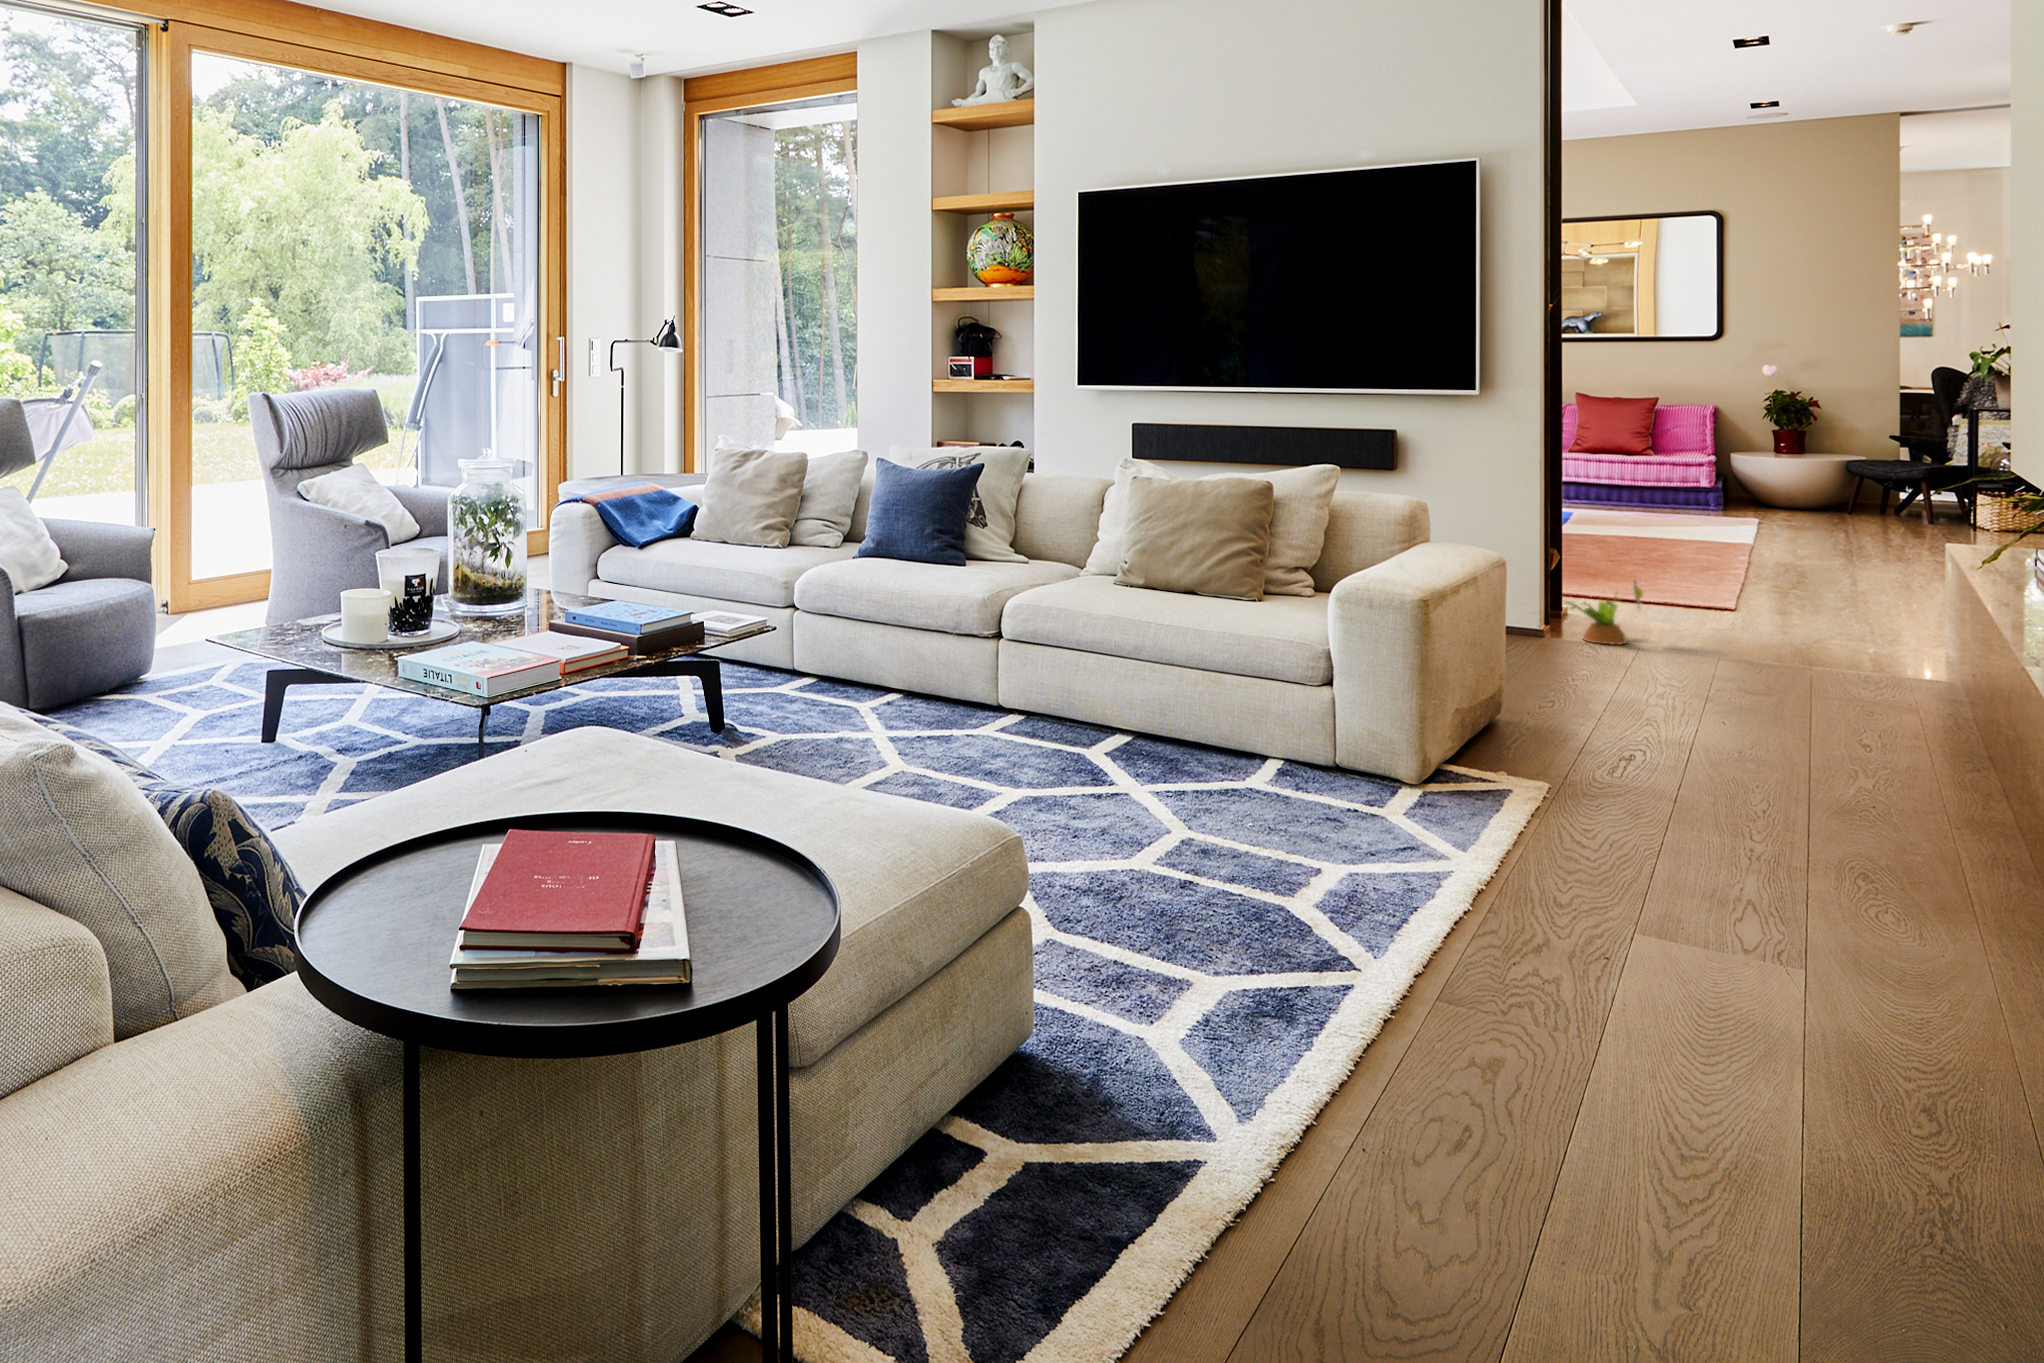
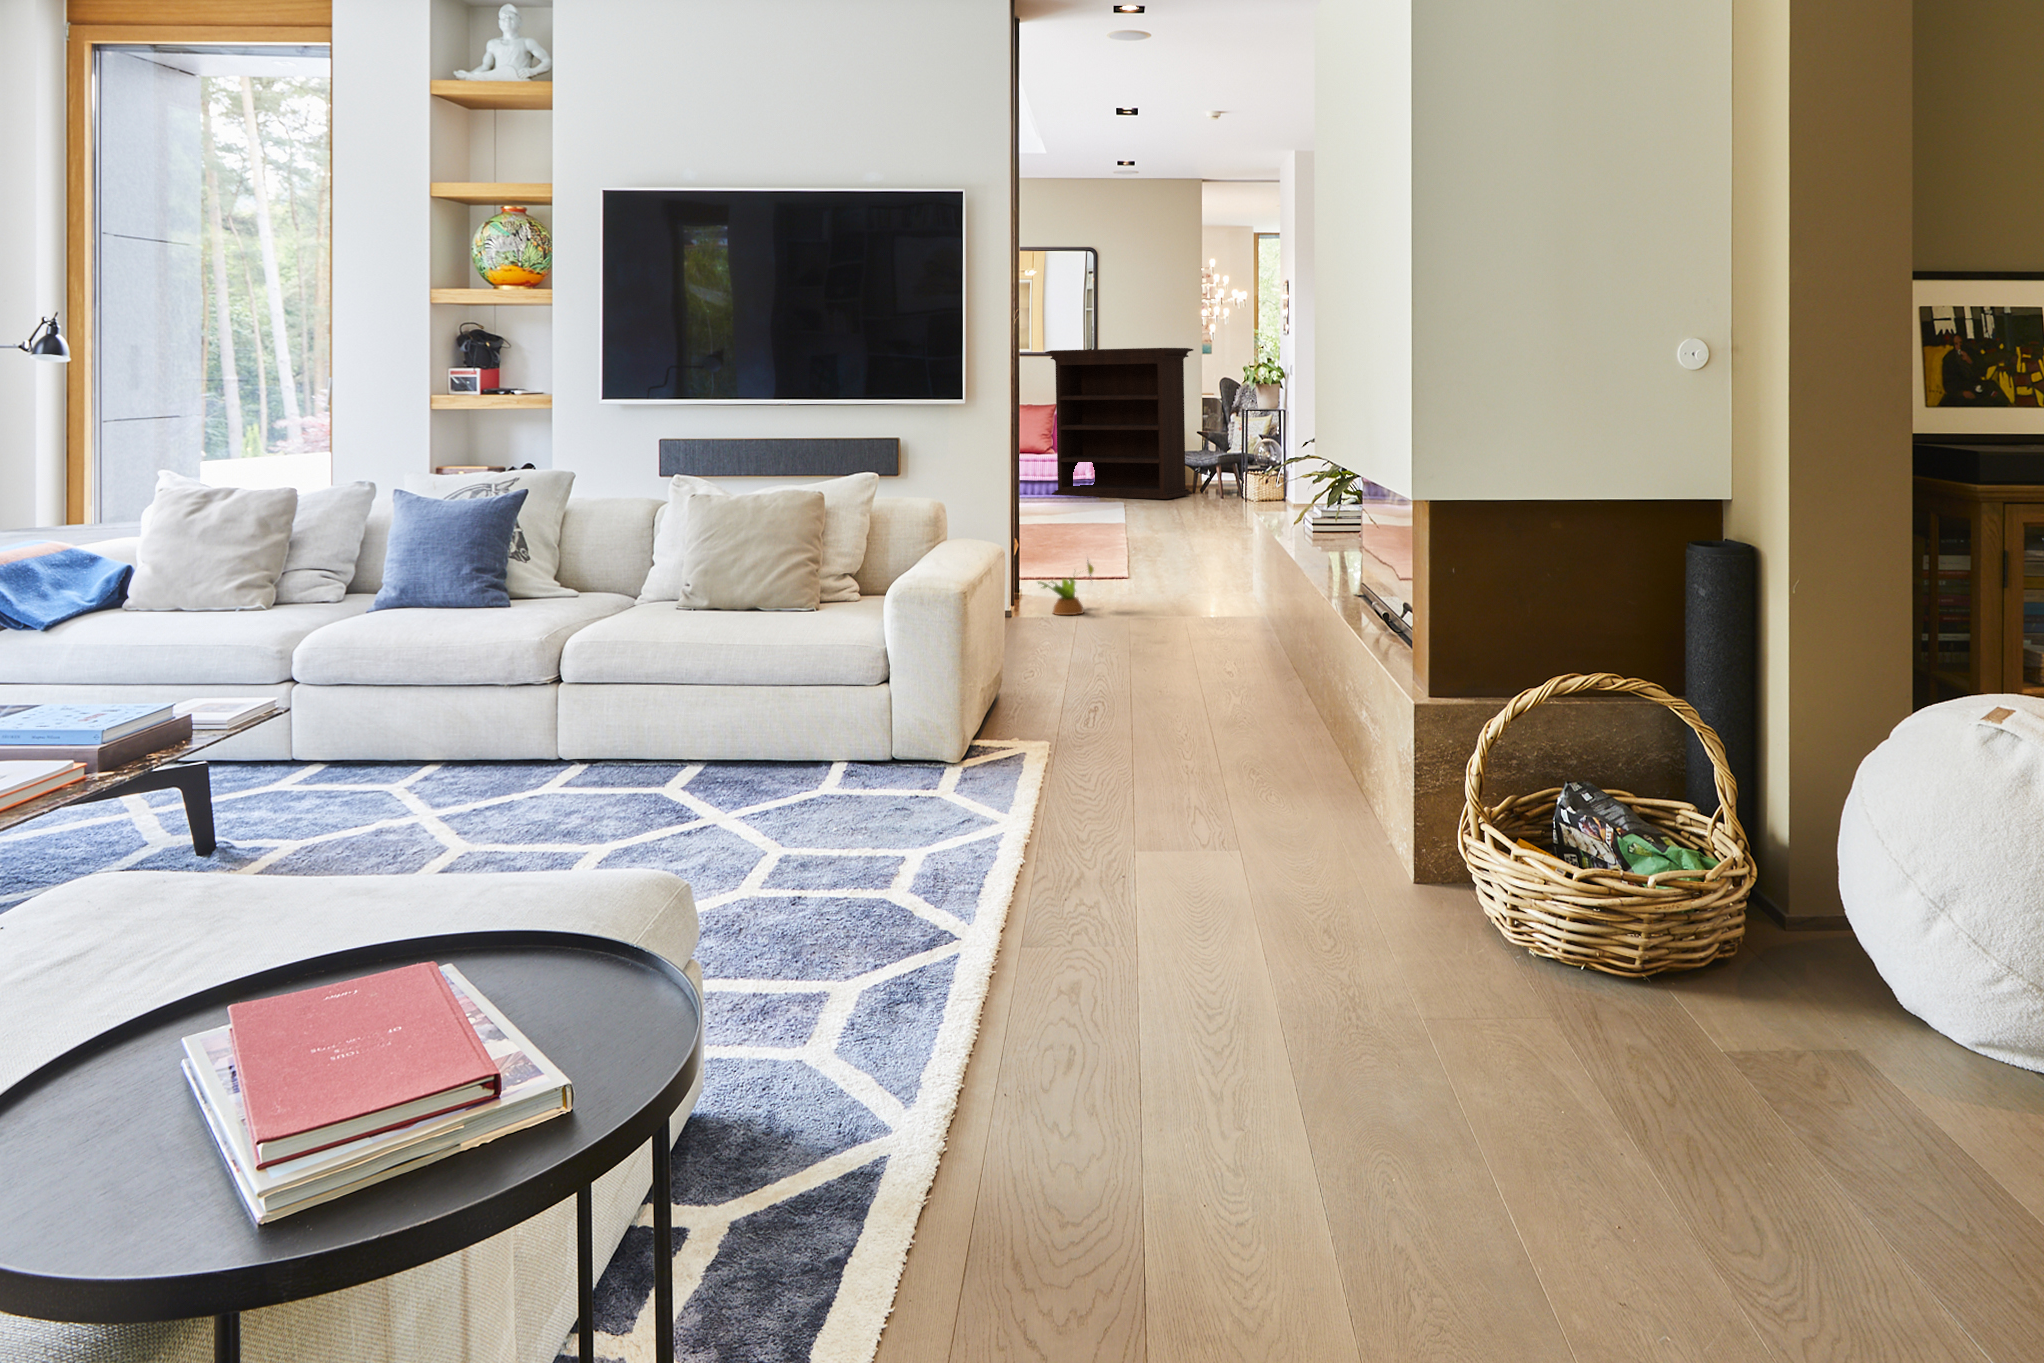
bookshelf: none [1622,334,1846,522] -> present [1045,348,1193,499]

